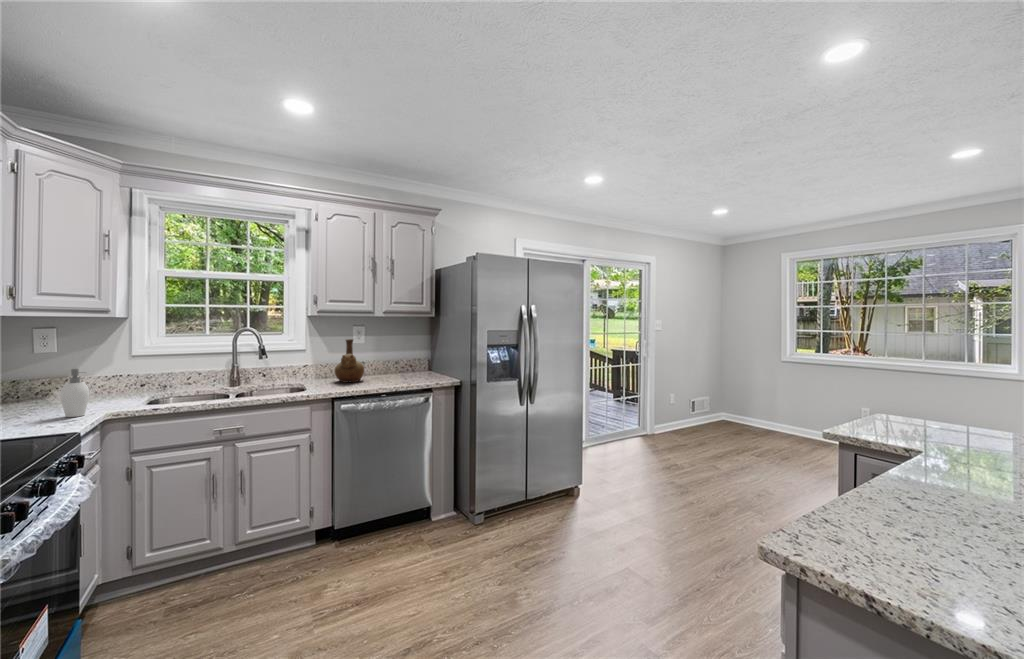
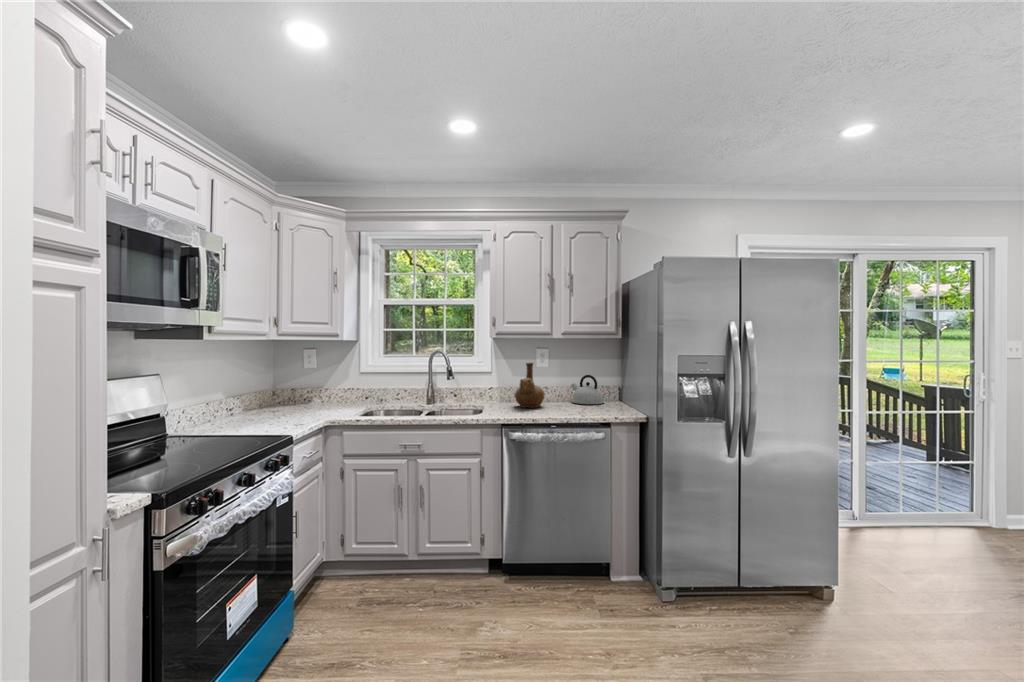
kettle: none [385,349,417,376] -> present [571,375,604,404]
soap dispenser: present [60,369,89,417] -> none [297,383,315,422]

